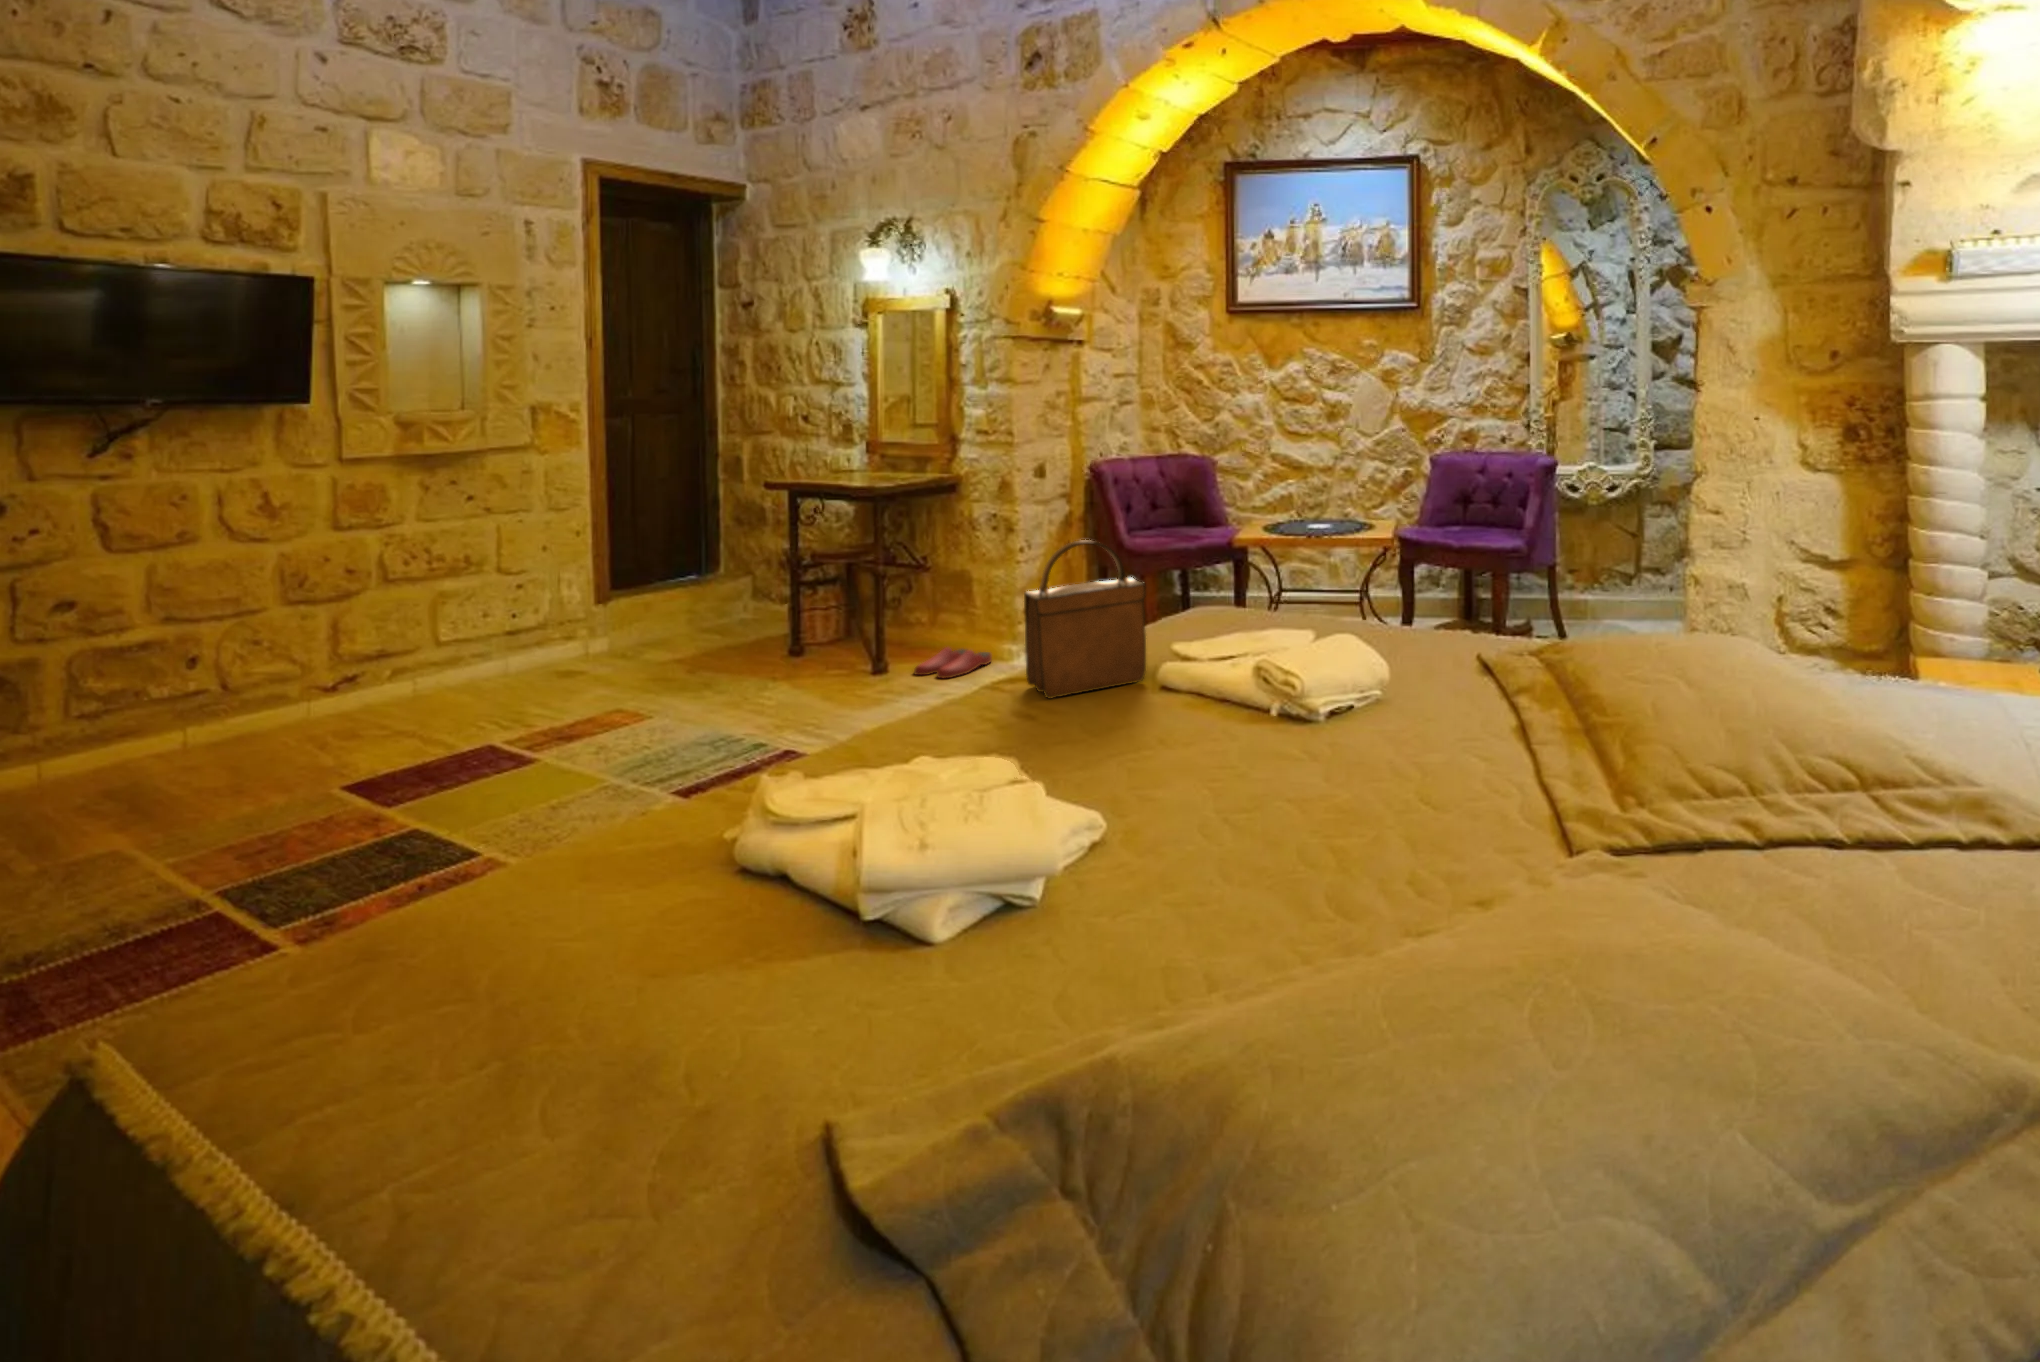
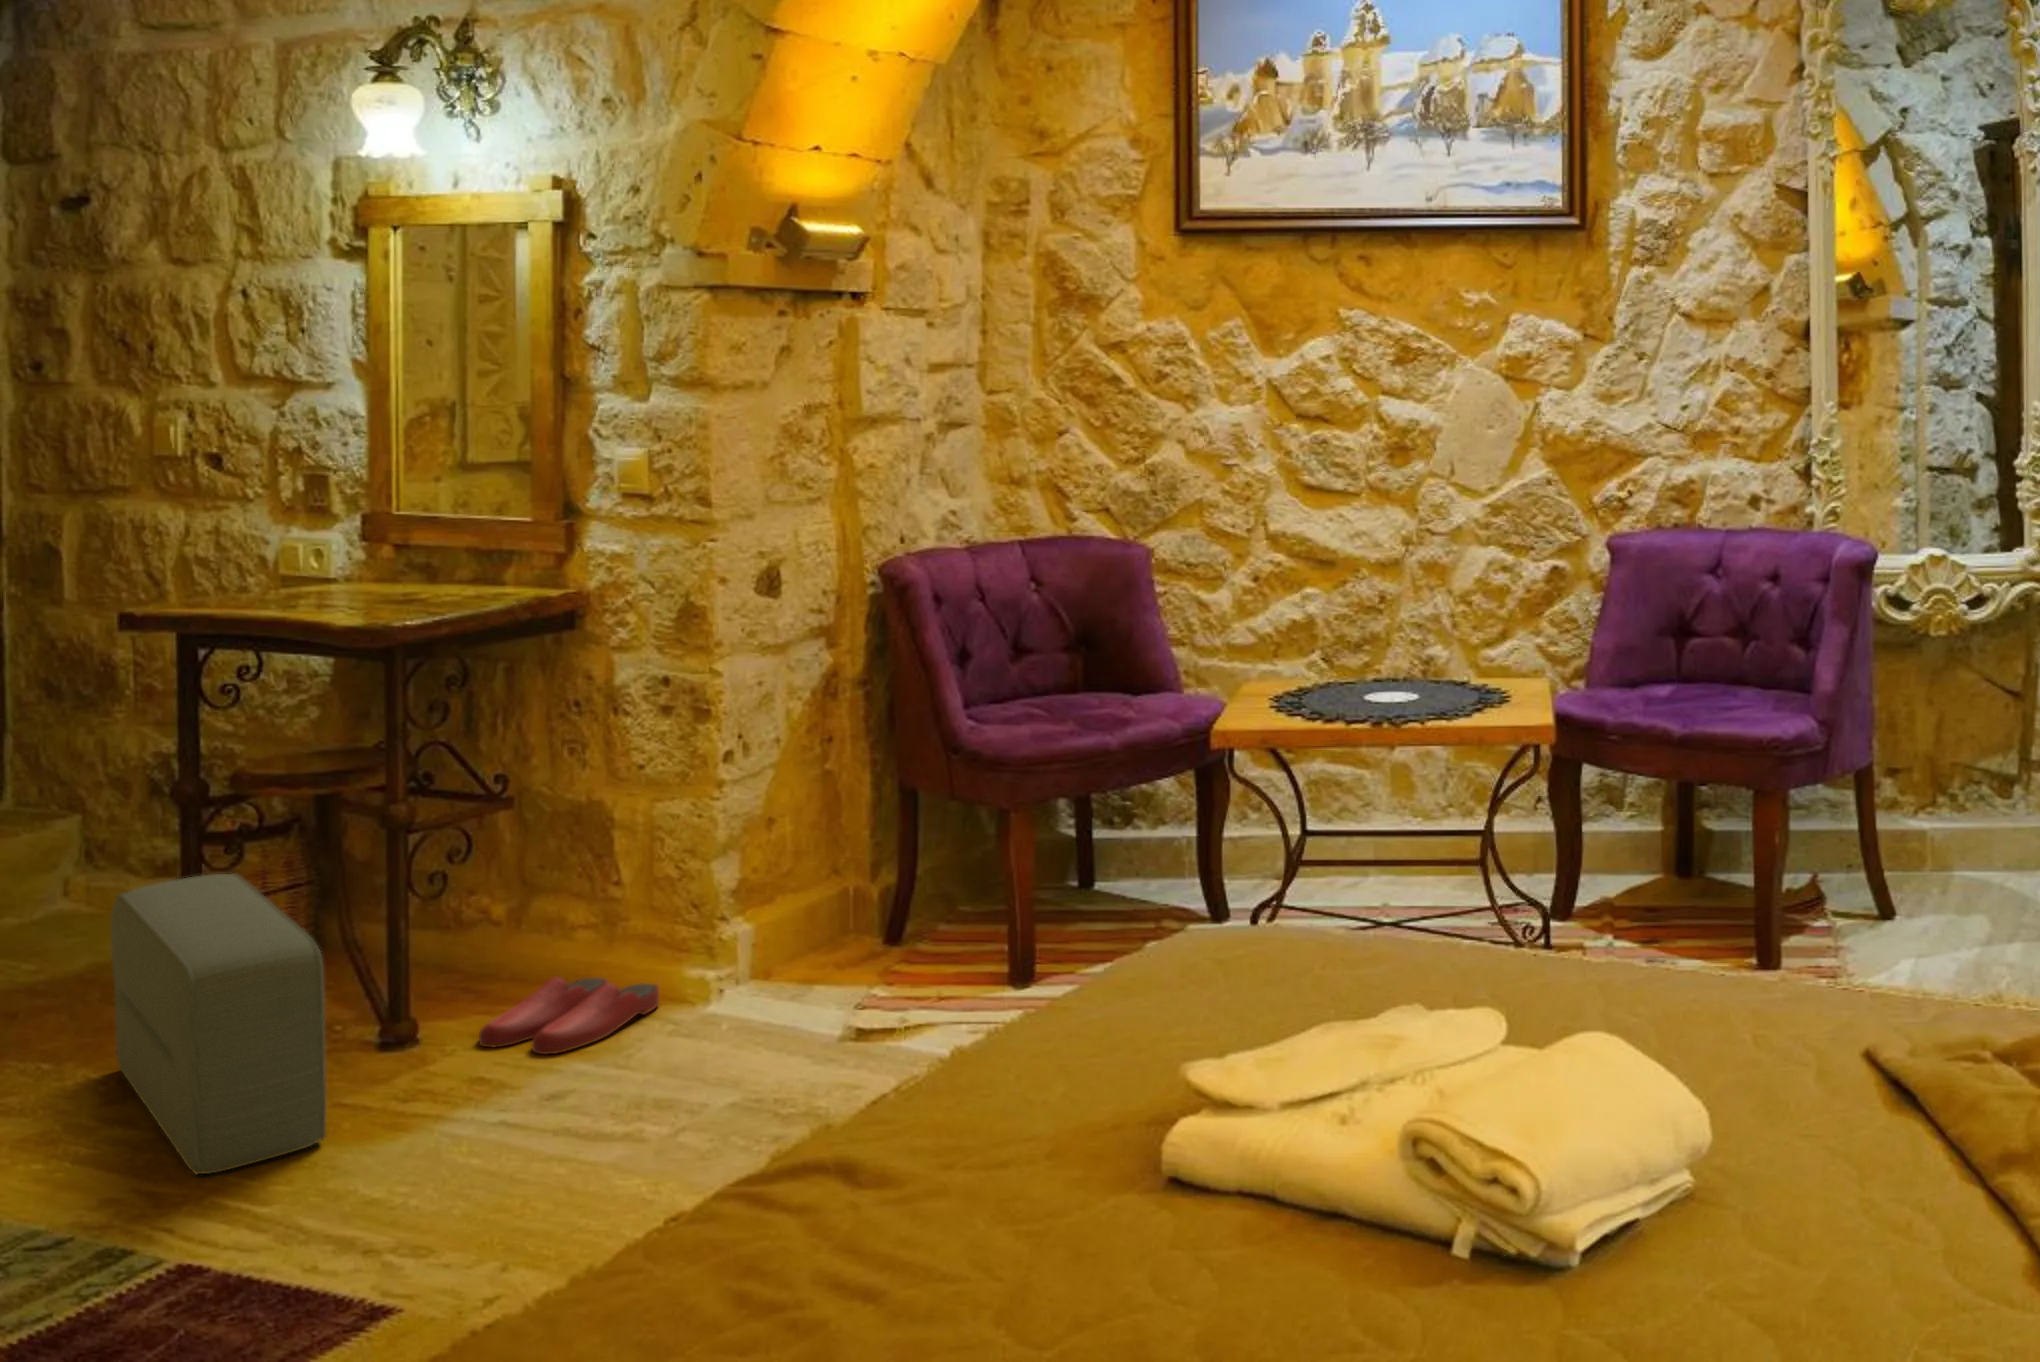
handbag: present [1024,540,1146,699] -> none [782,867,1095,1294]
pouf: none [762,595,851,716] -> present [111,873,326,1174]

